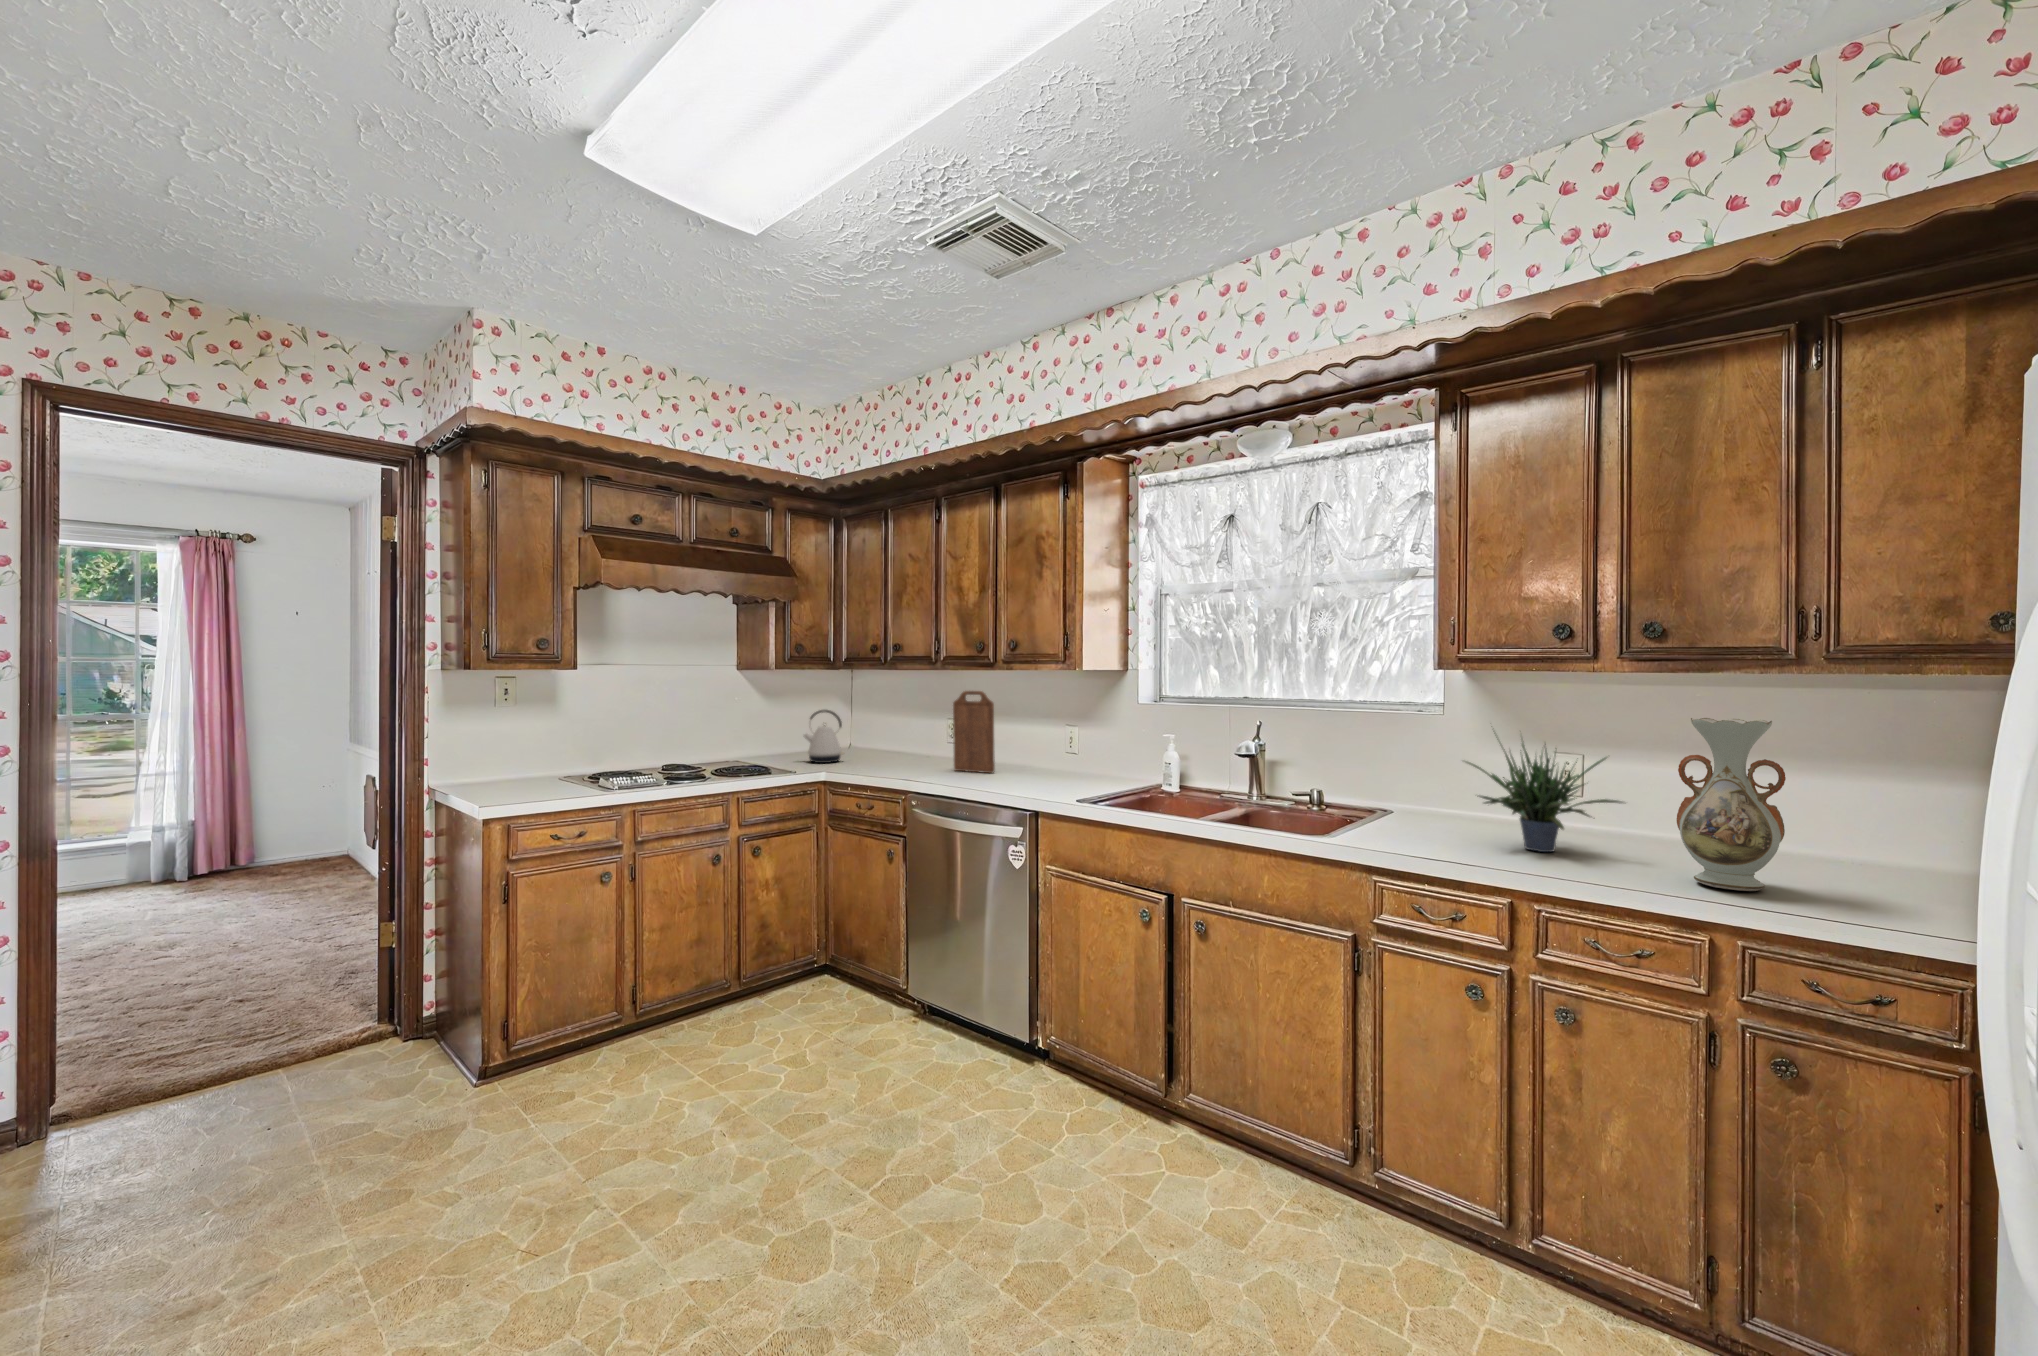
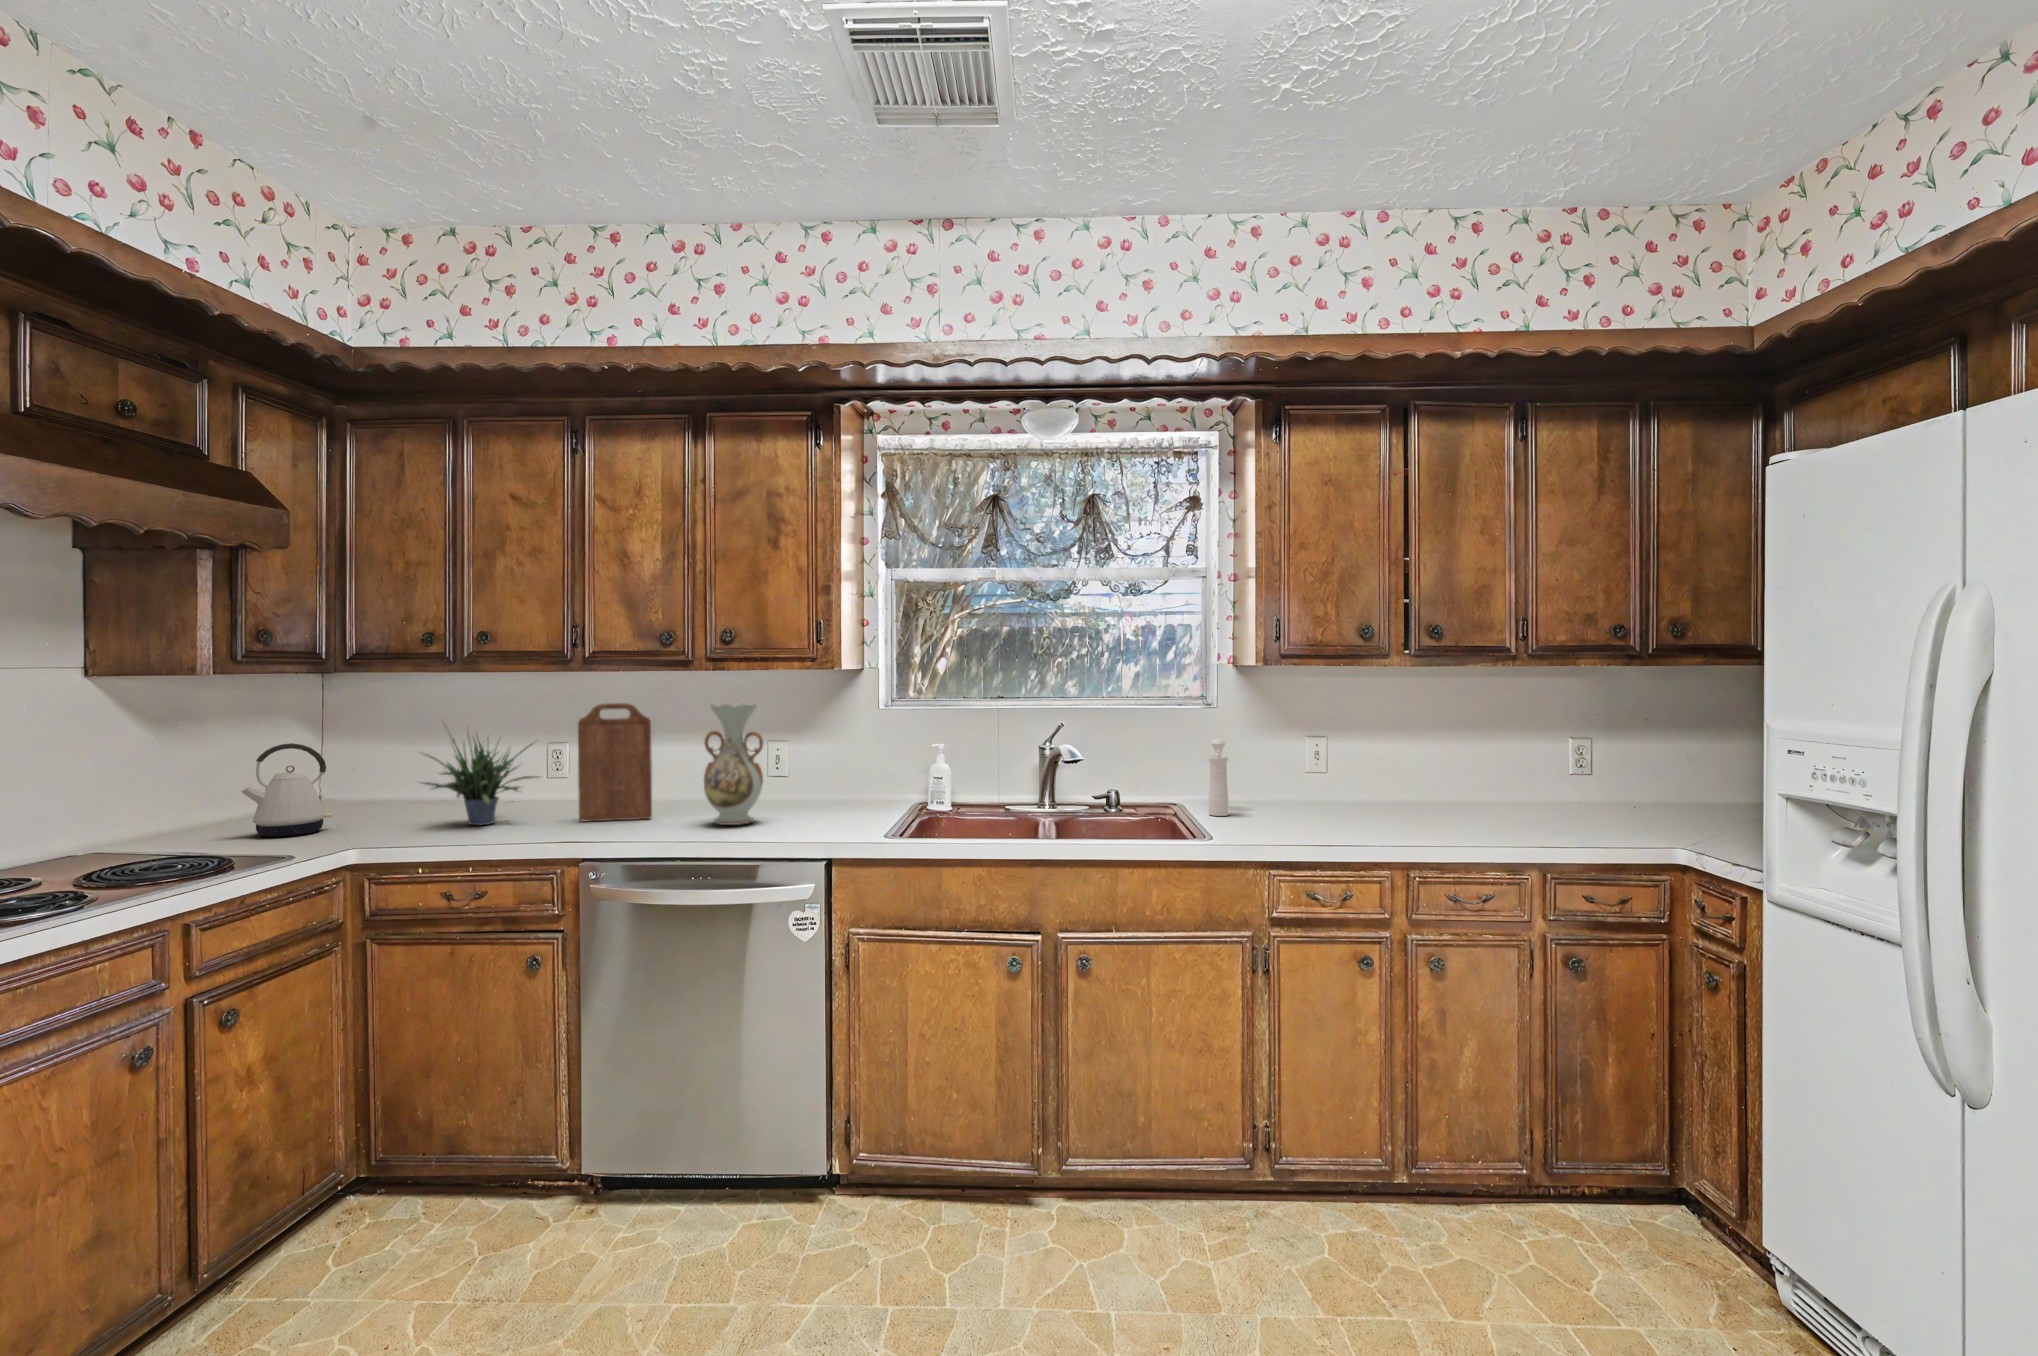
vase: present [1677,718,1786,891] -> present [704,704,763,825]
potted plant: present [1465,733,1623,852] -> present [422,725,540,825]
pepper mill: none [1408,744,1449,823] -> present [1208,739,1228,816]

